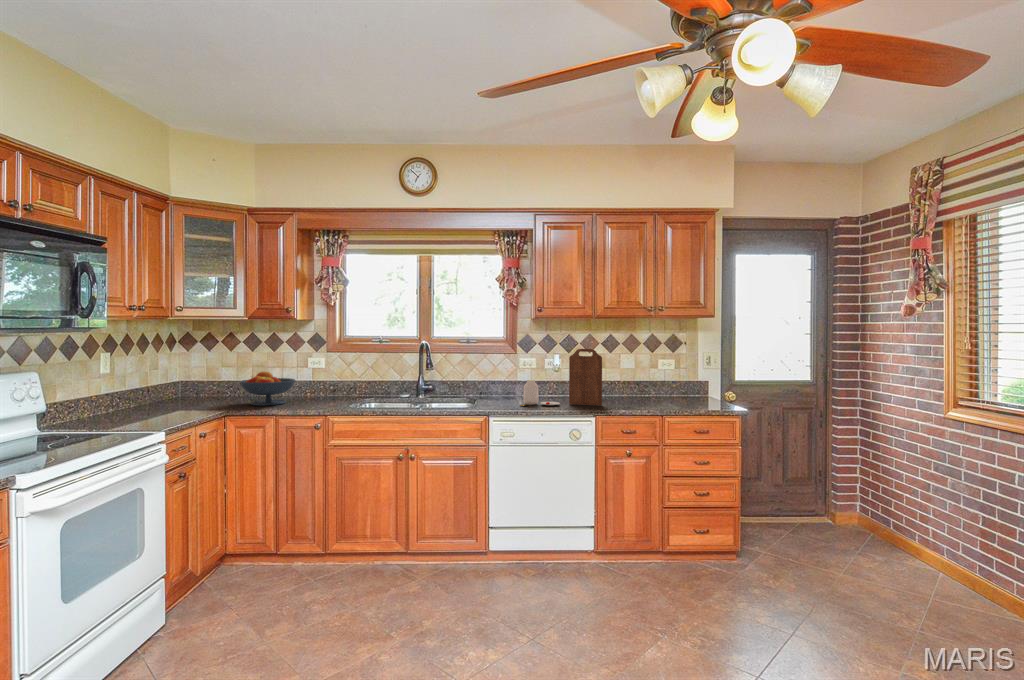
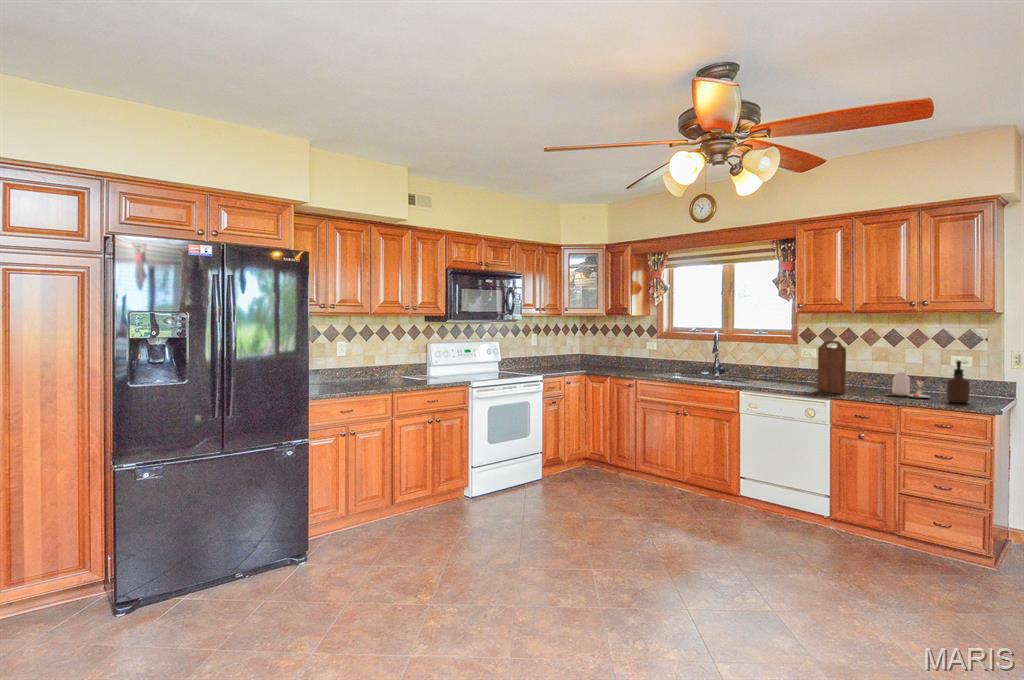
soap dispenser: none [685,364,703,404] -> present [947,361,970,403]
fruit bowl: present [240,372,295,406] -> none [598,350,632,372]
jar: present [520,380,560,406] -> present [892,372,930,398]

